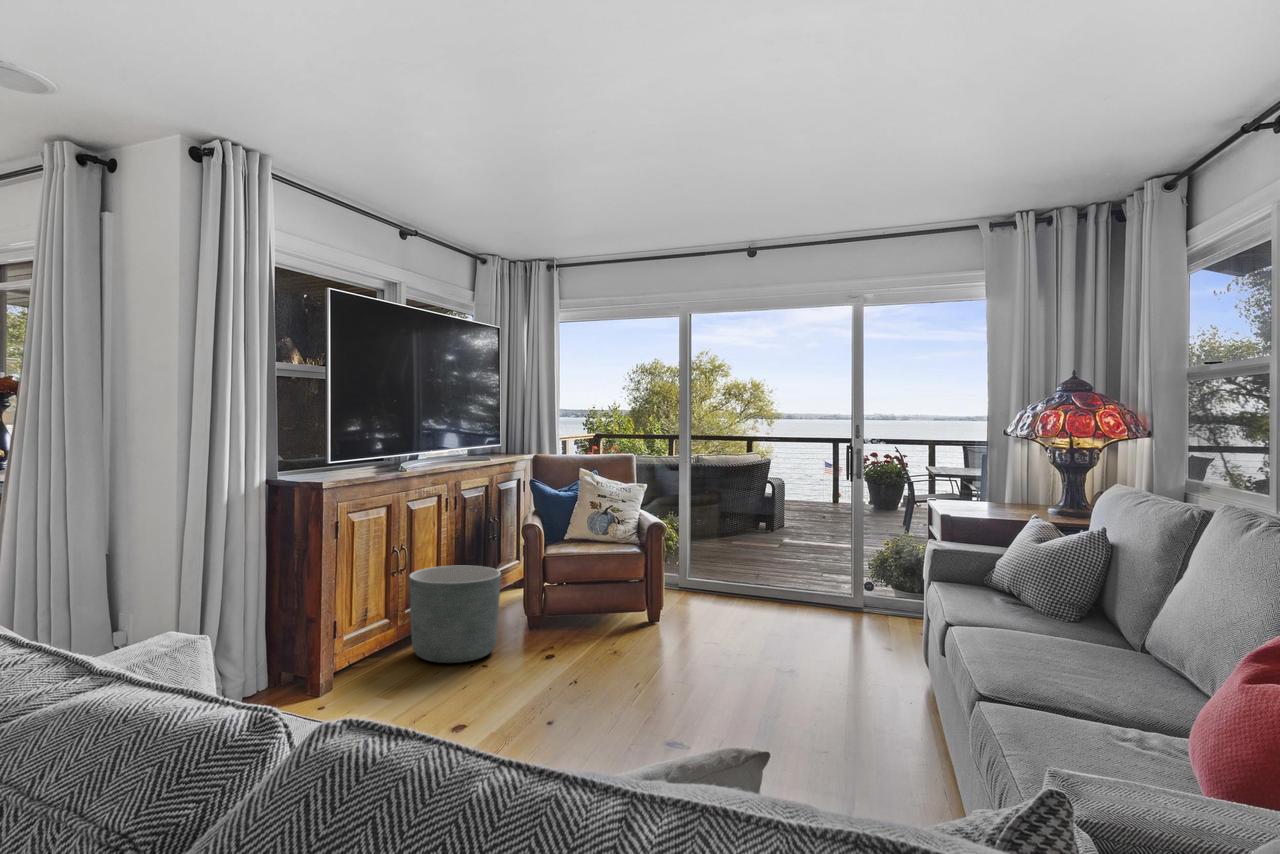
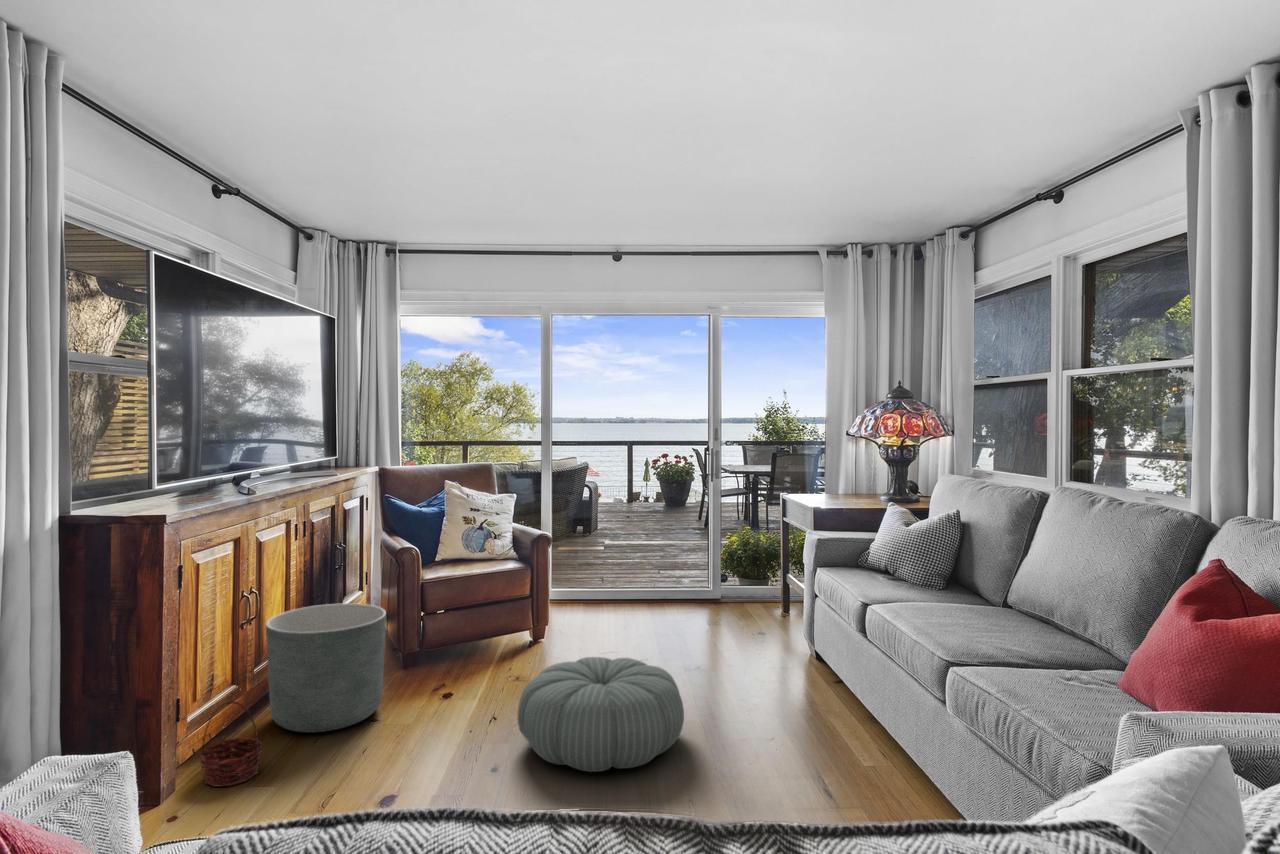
basket: none [349,626,393,688] -> present [199,701,263,787]
pouf: none [579,627,722,719] -> present [517,657,684,772]

